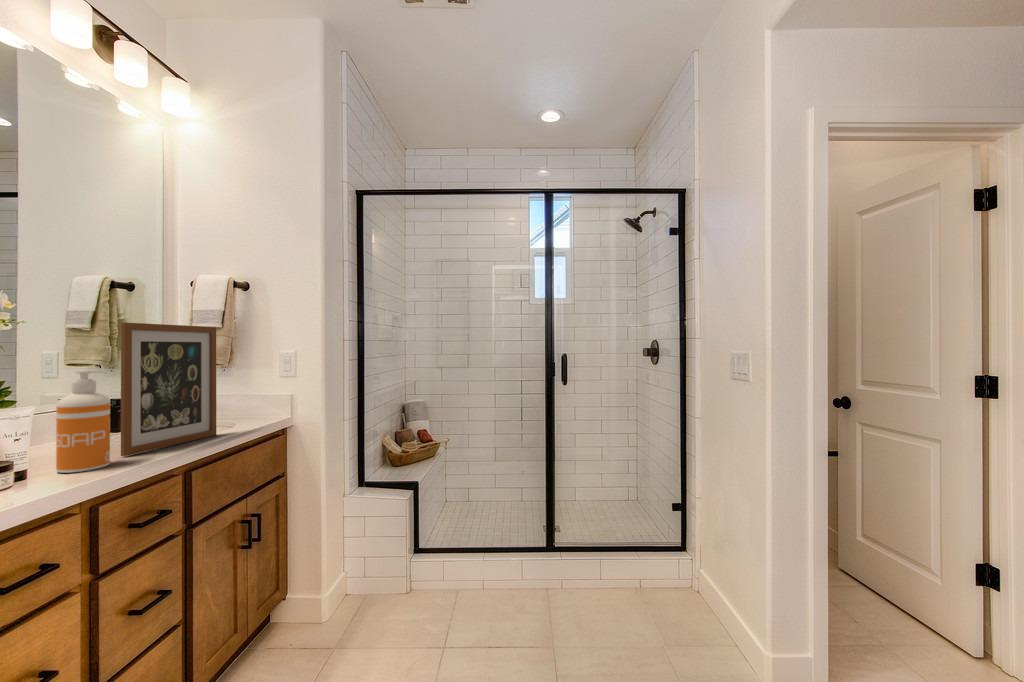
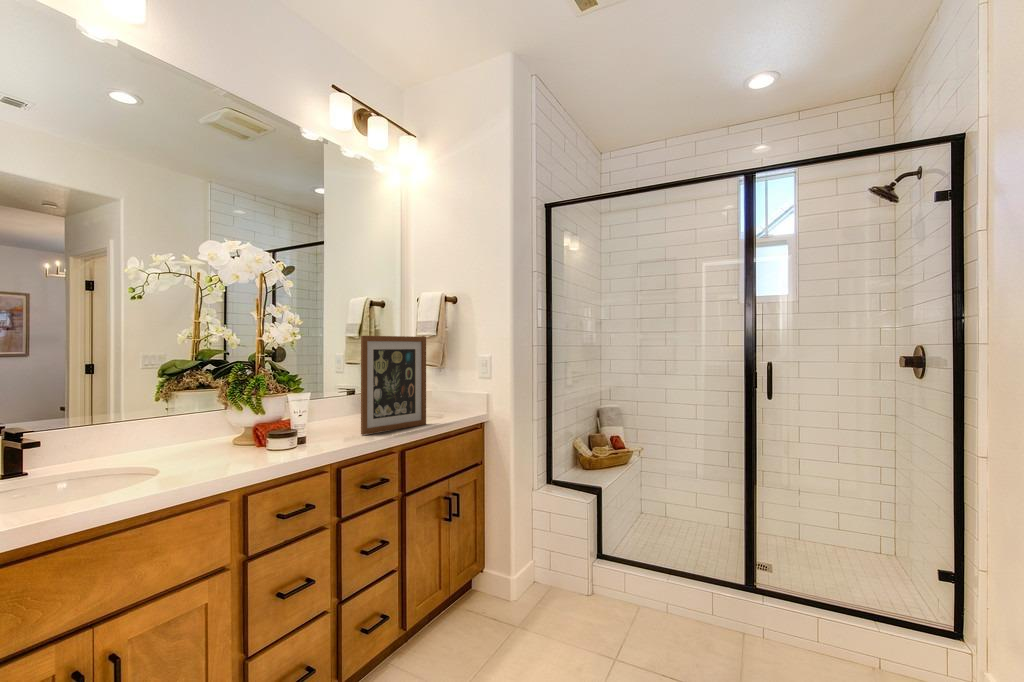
soap dispenser: present [56,370,110,473] -> none [323,371,352,443]

